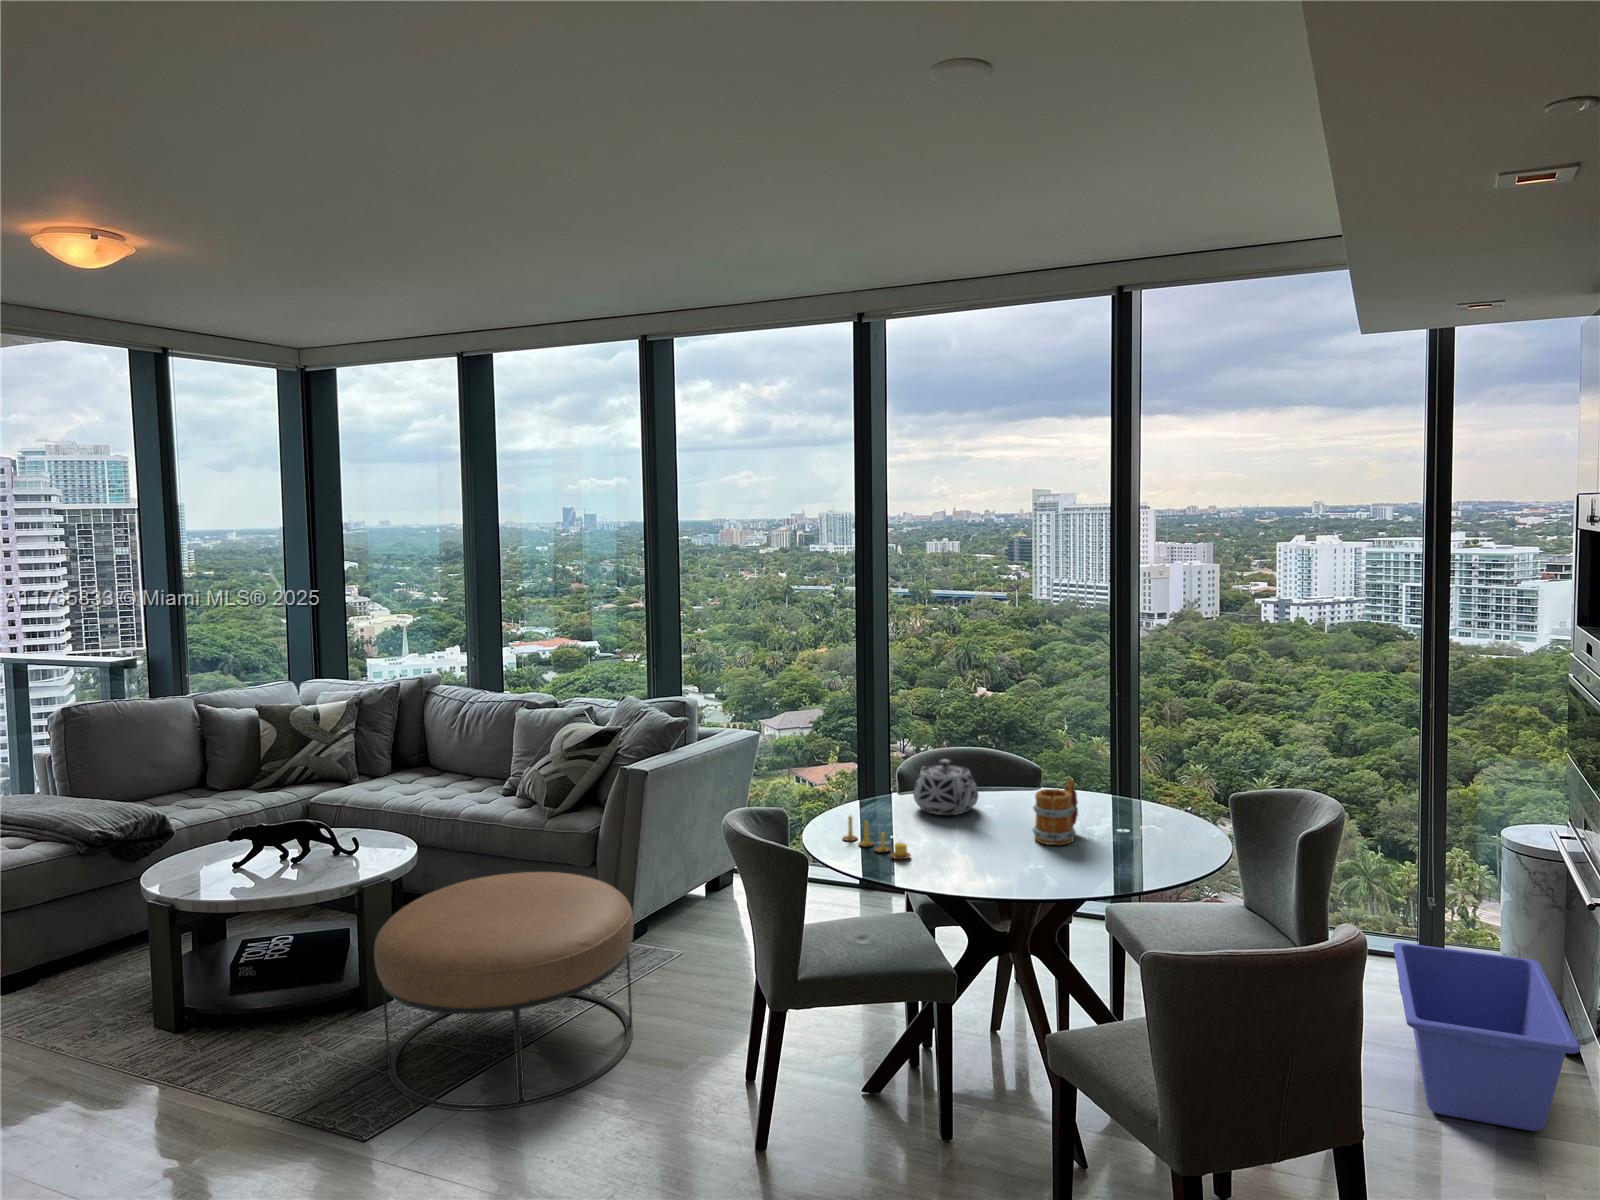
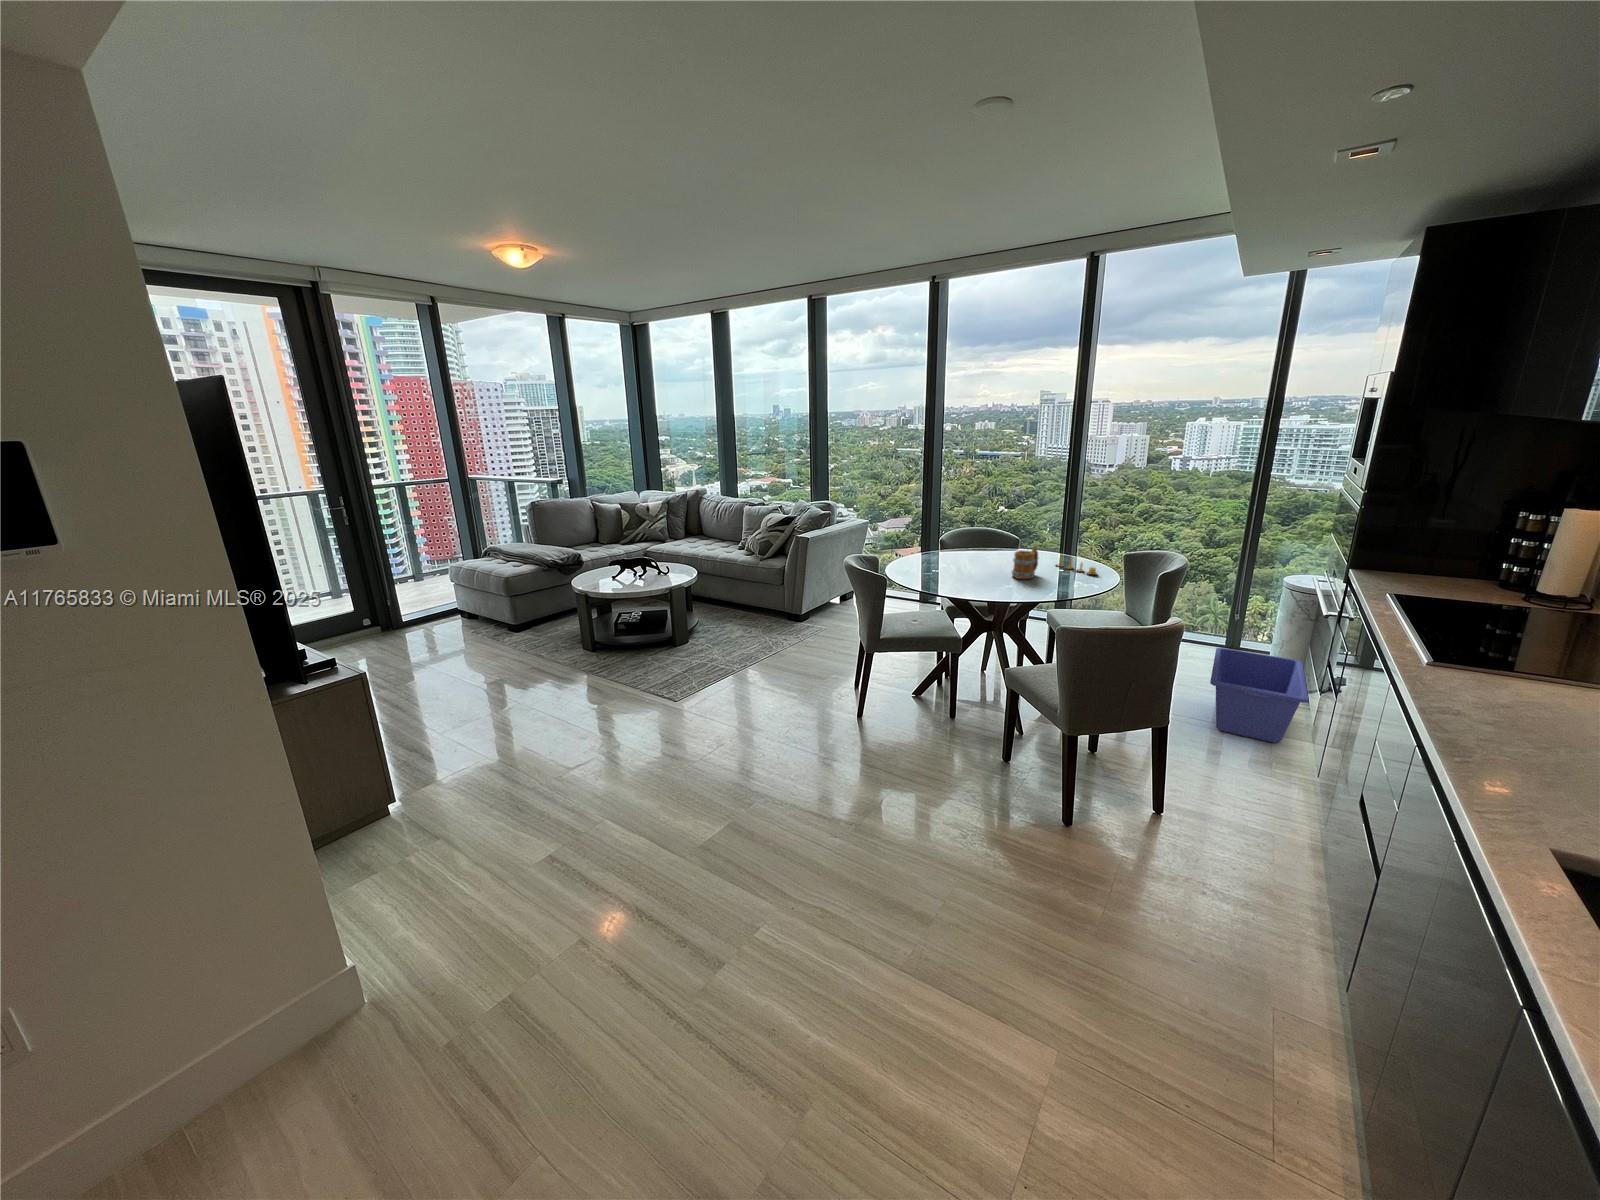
teapot: present [913,759,978,815] -> none [950,535,985,564]
candle: present [843,816,911,859] -> present [1057,555,1097,575]
ottoman: present [374,872,634,1111] -> none [680,587,803,690]

